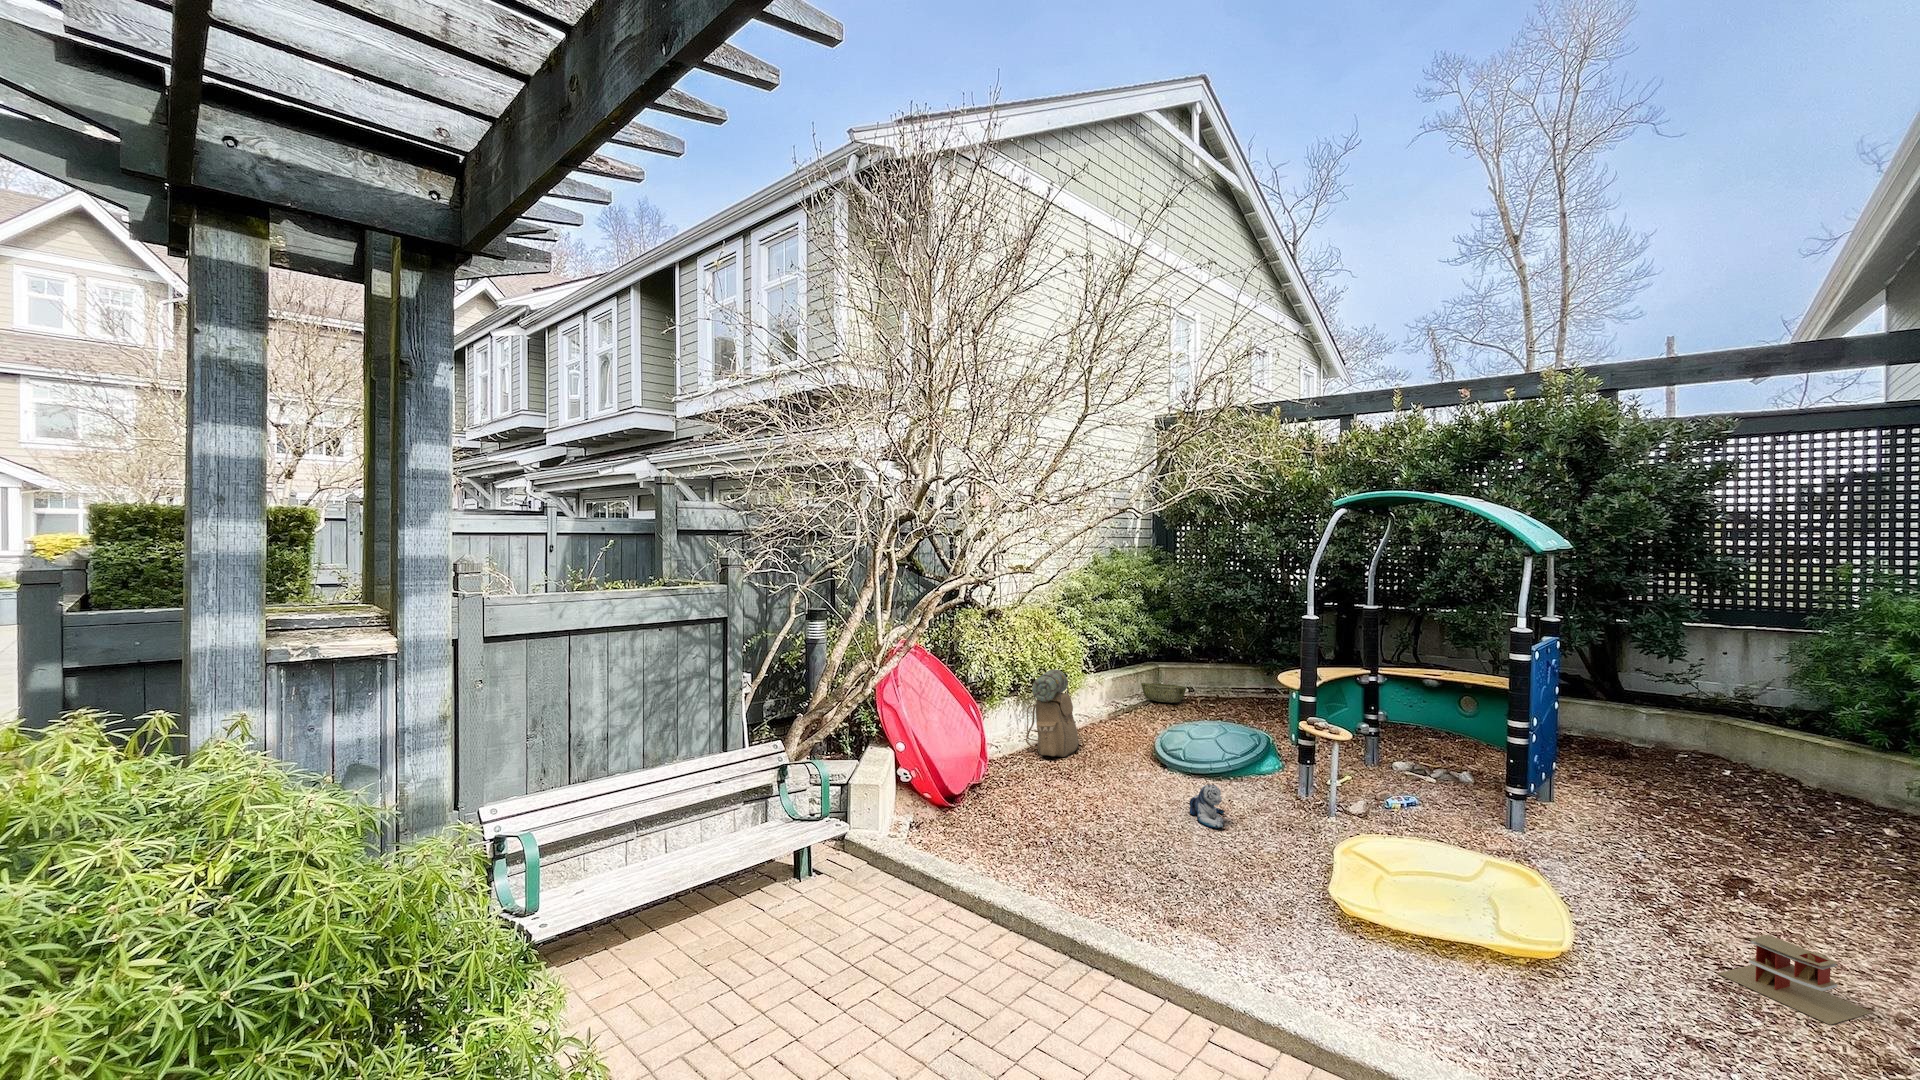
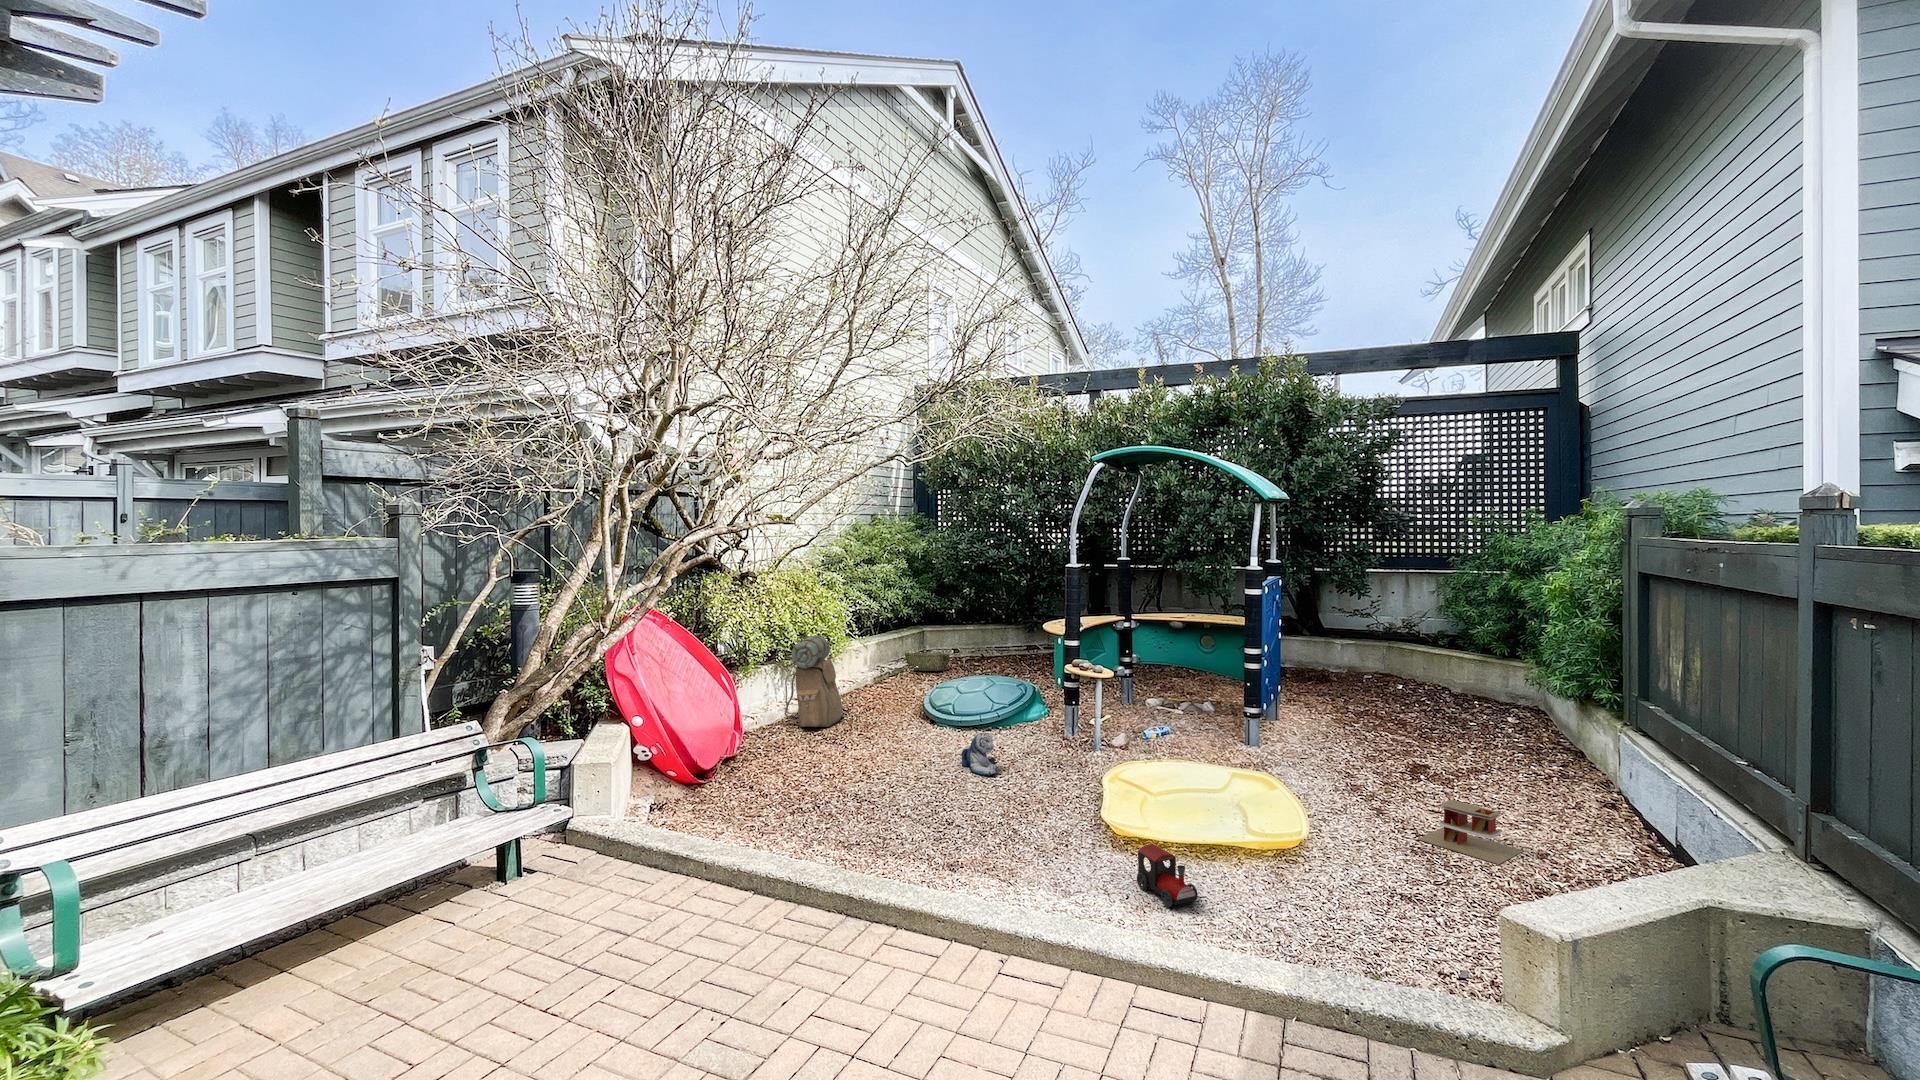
toy train: none [1360,936,1427,1007] -> present [1137,844,1198,907]

